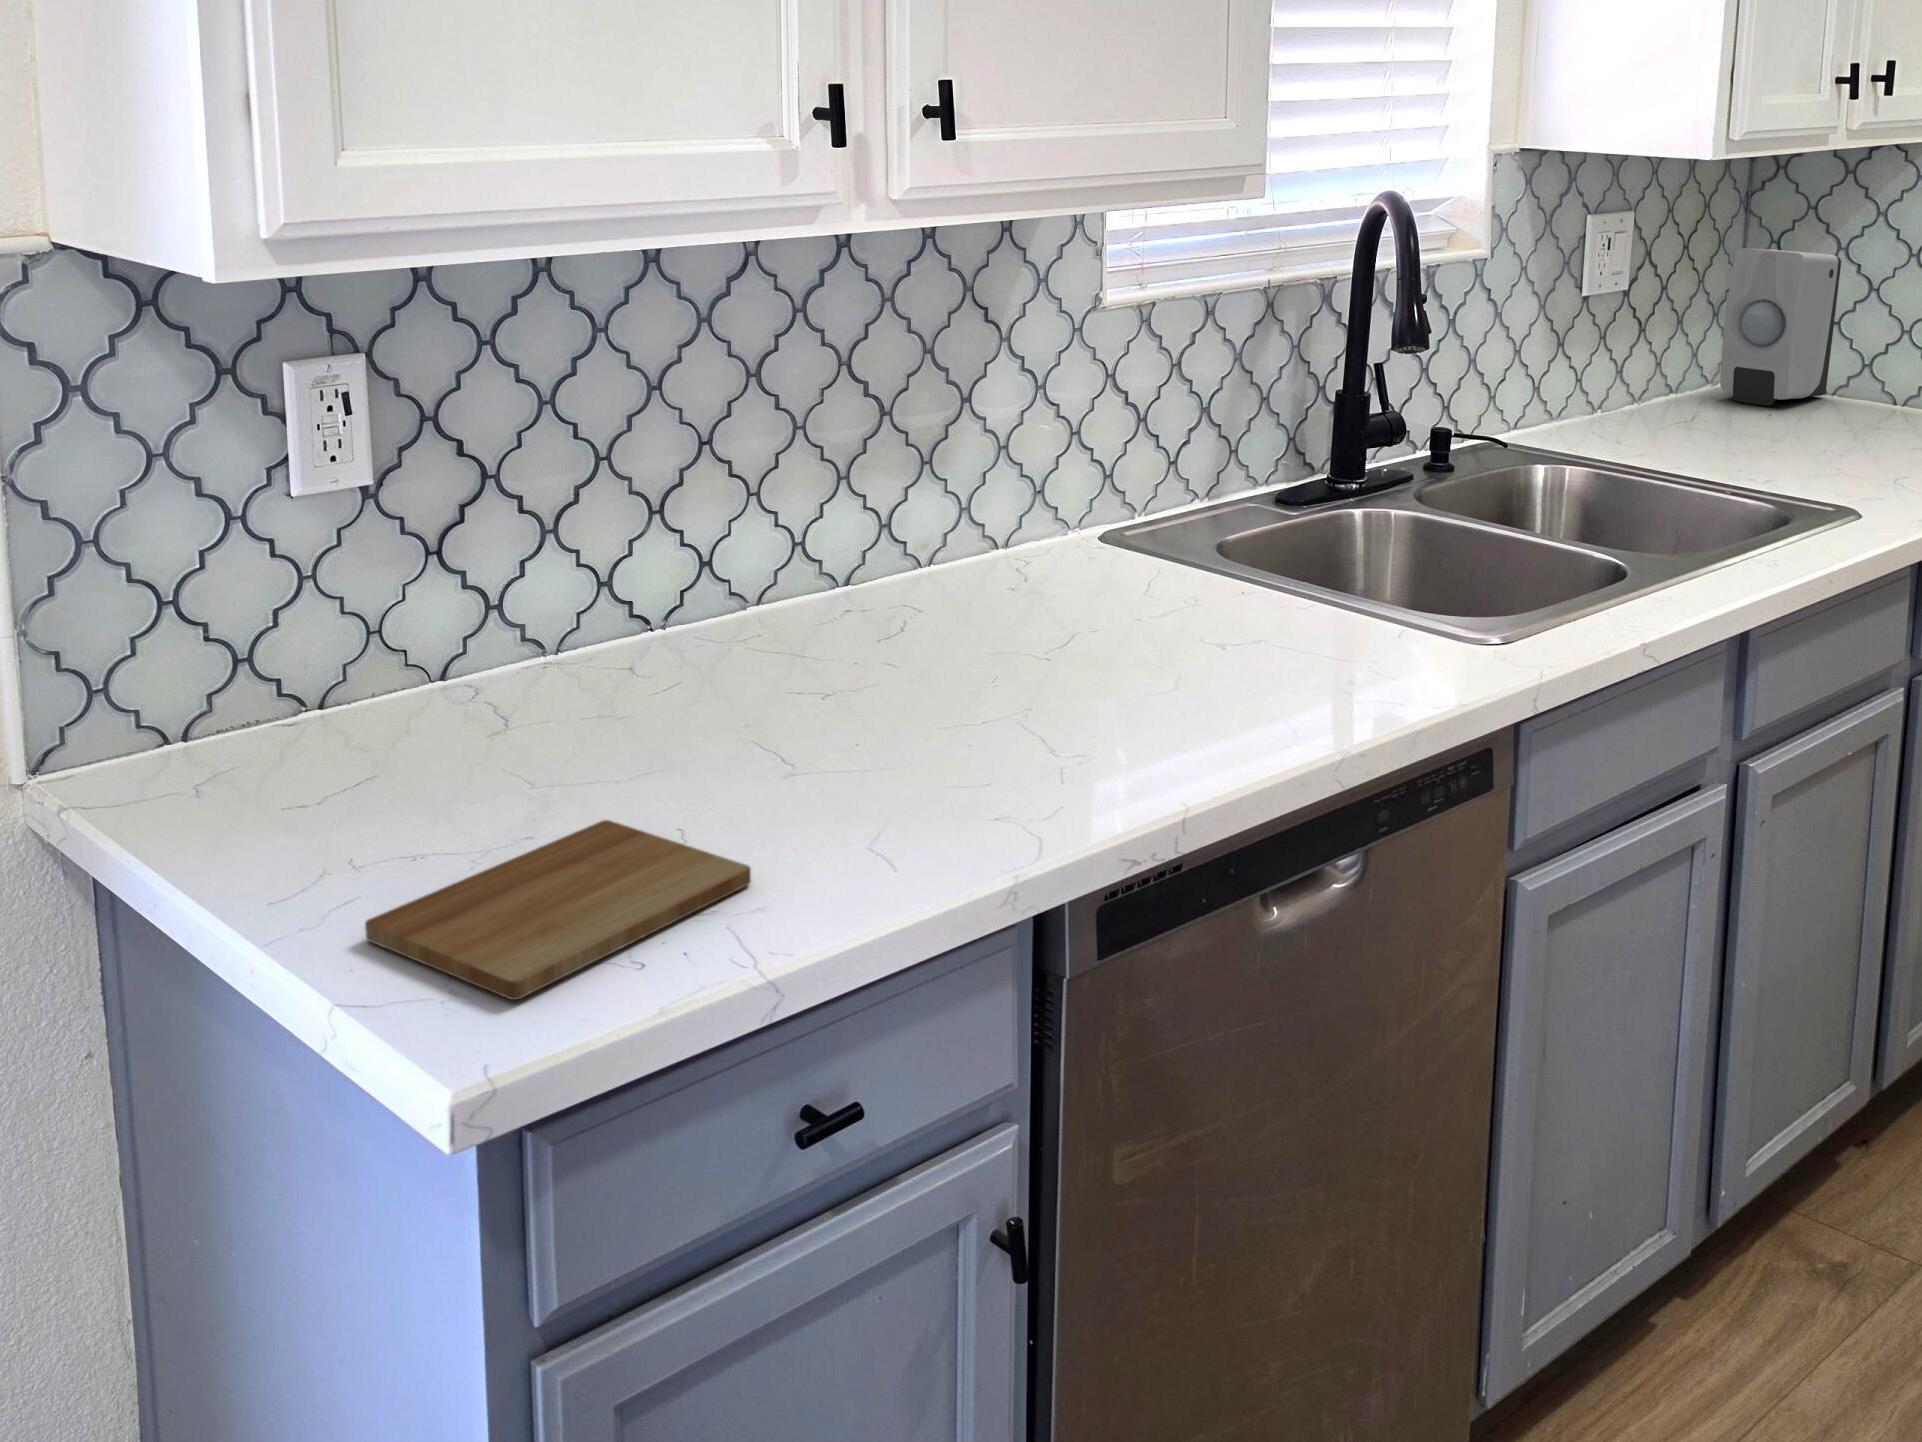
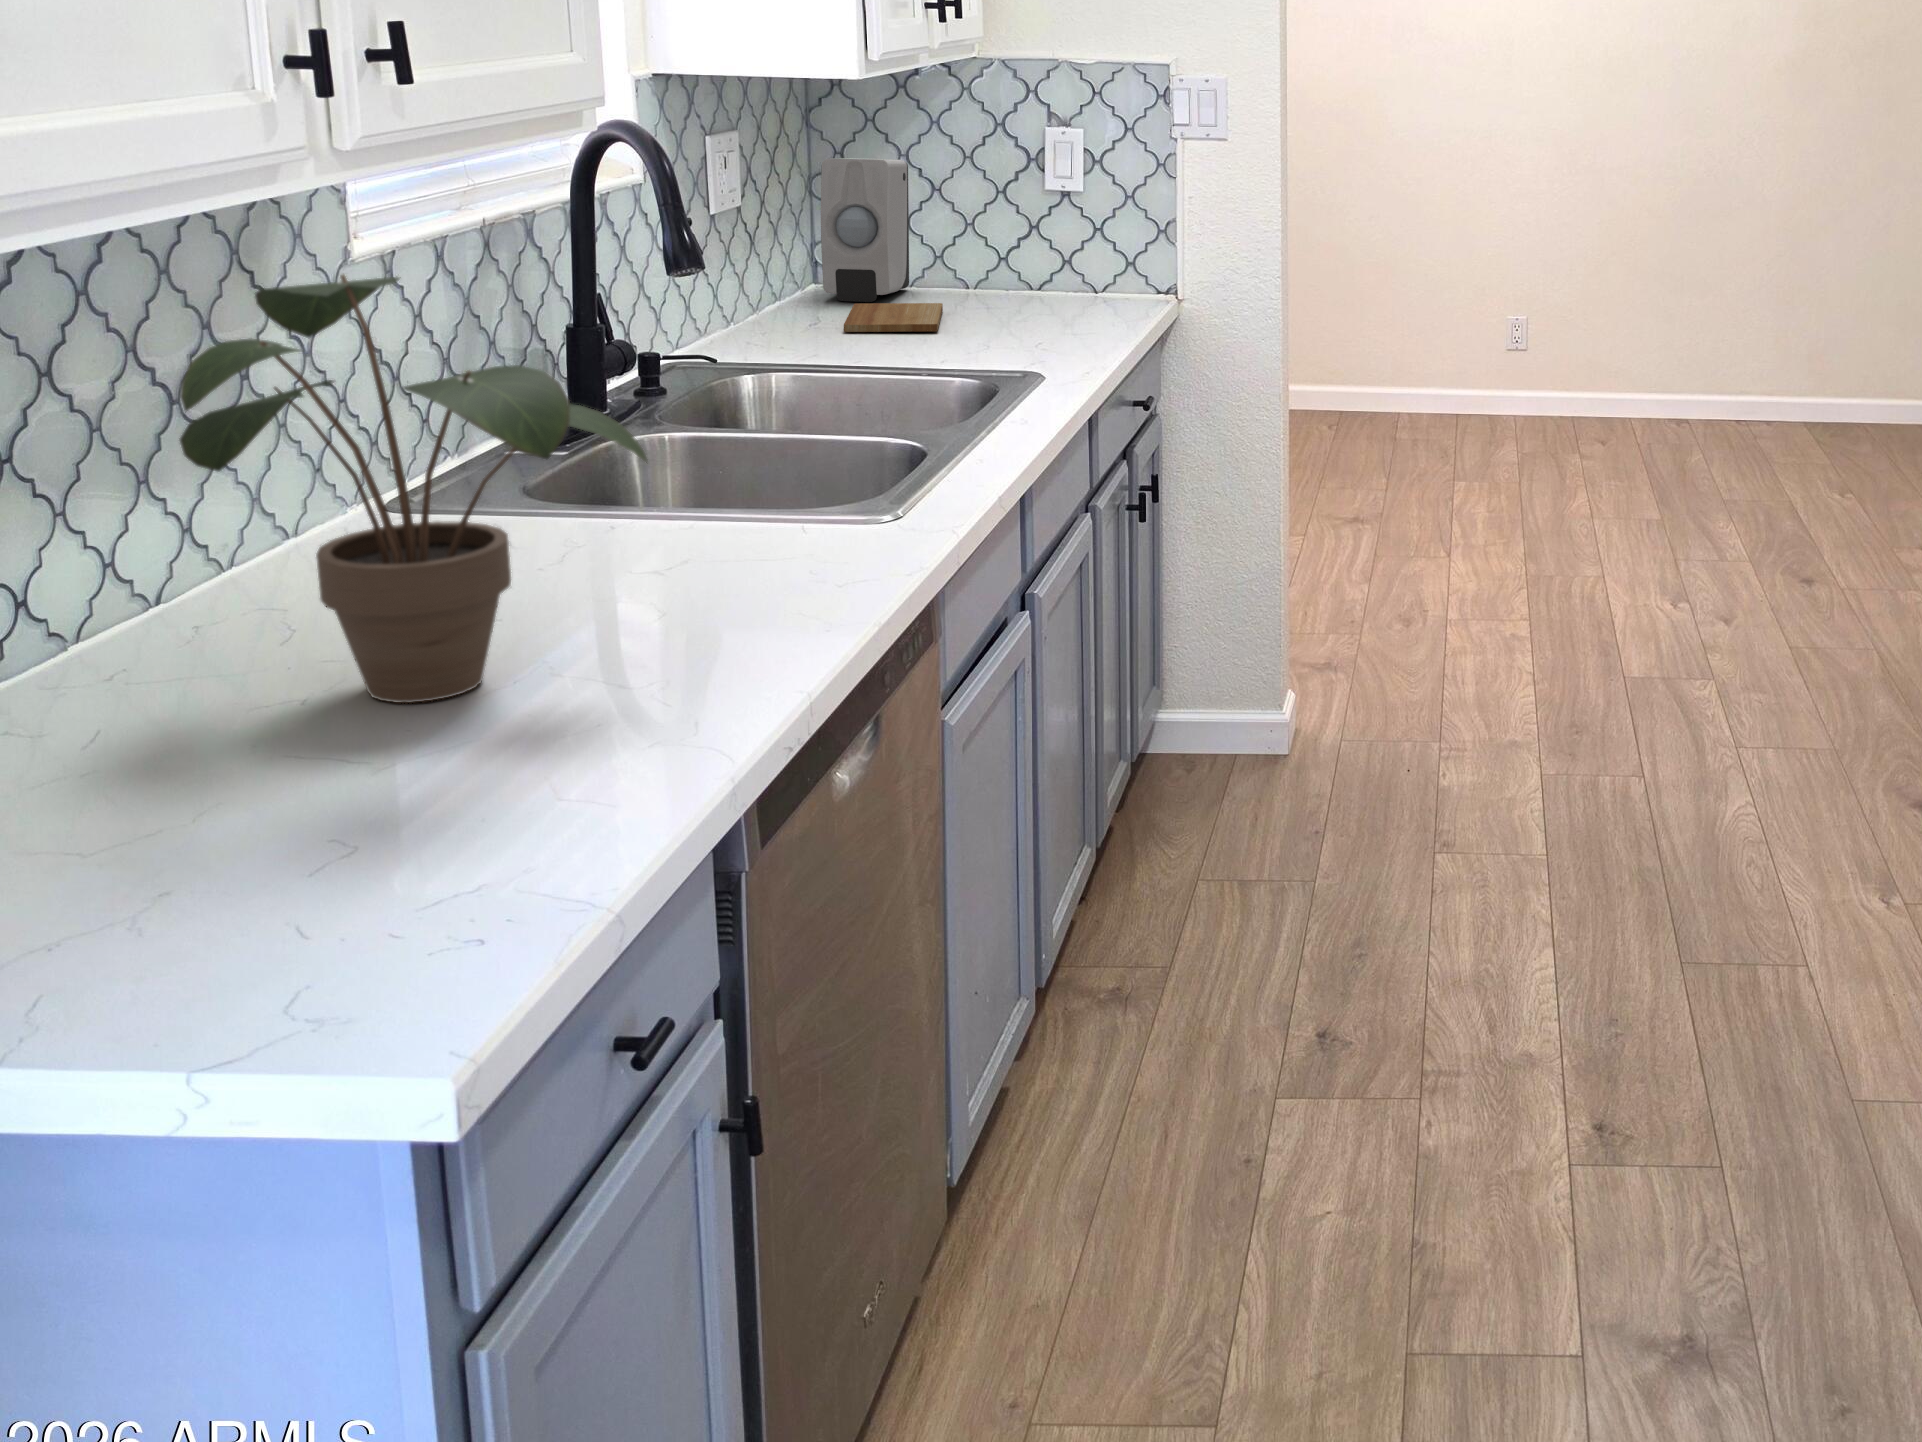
potted plant: none [721,311,1128,724] -> present [180,275,647,703]
cutting board: present [365,820,751,1000] -> present [844,303,943,332]

